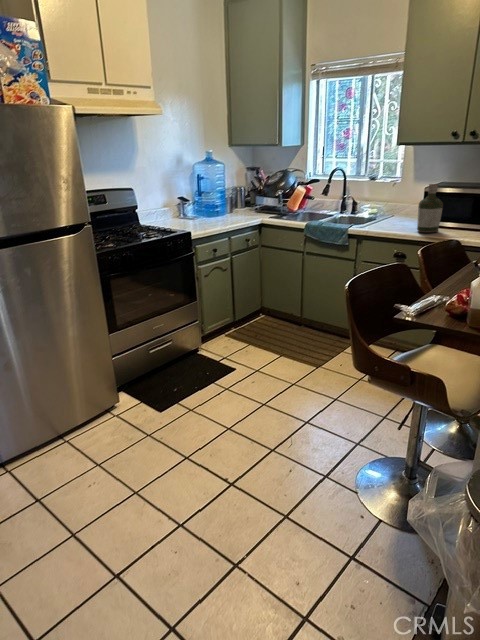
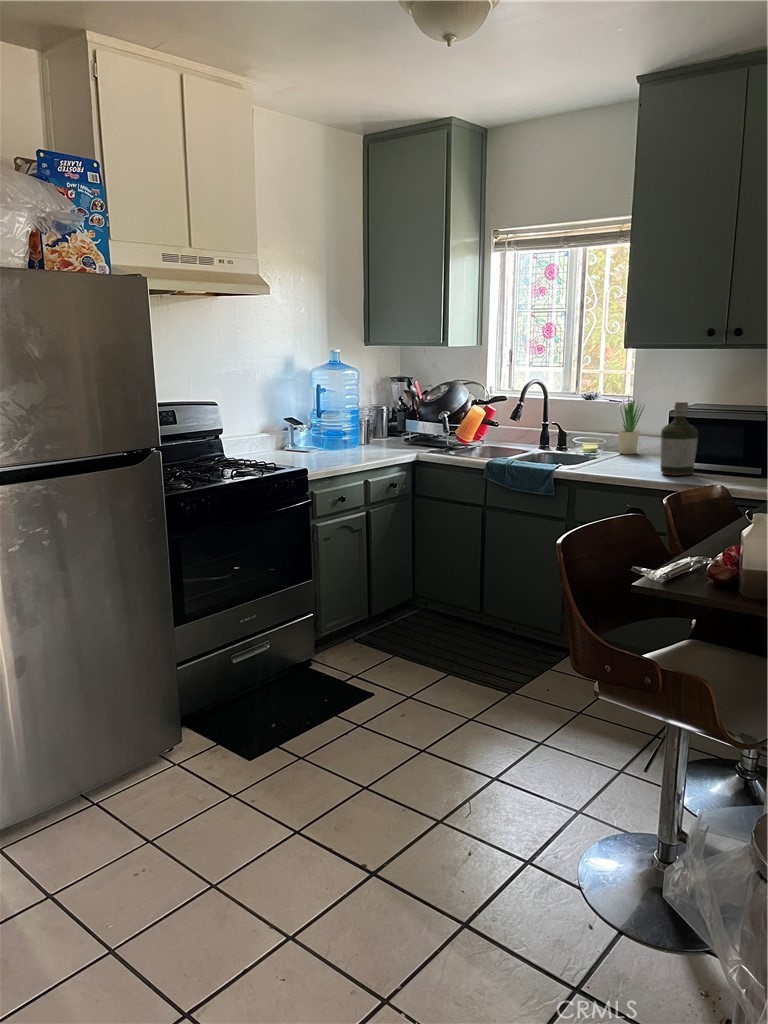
potted plant: none [391,176,410,217] -> present [618,396,645,454]

